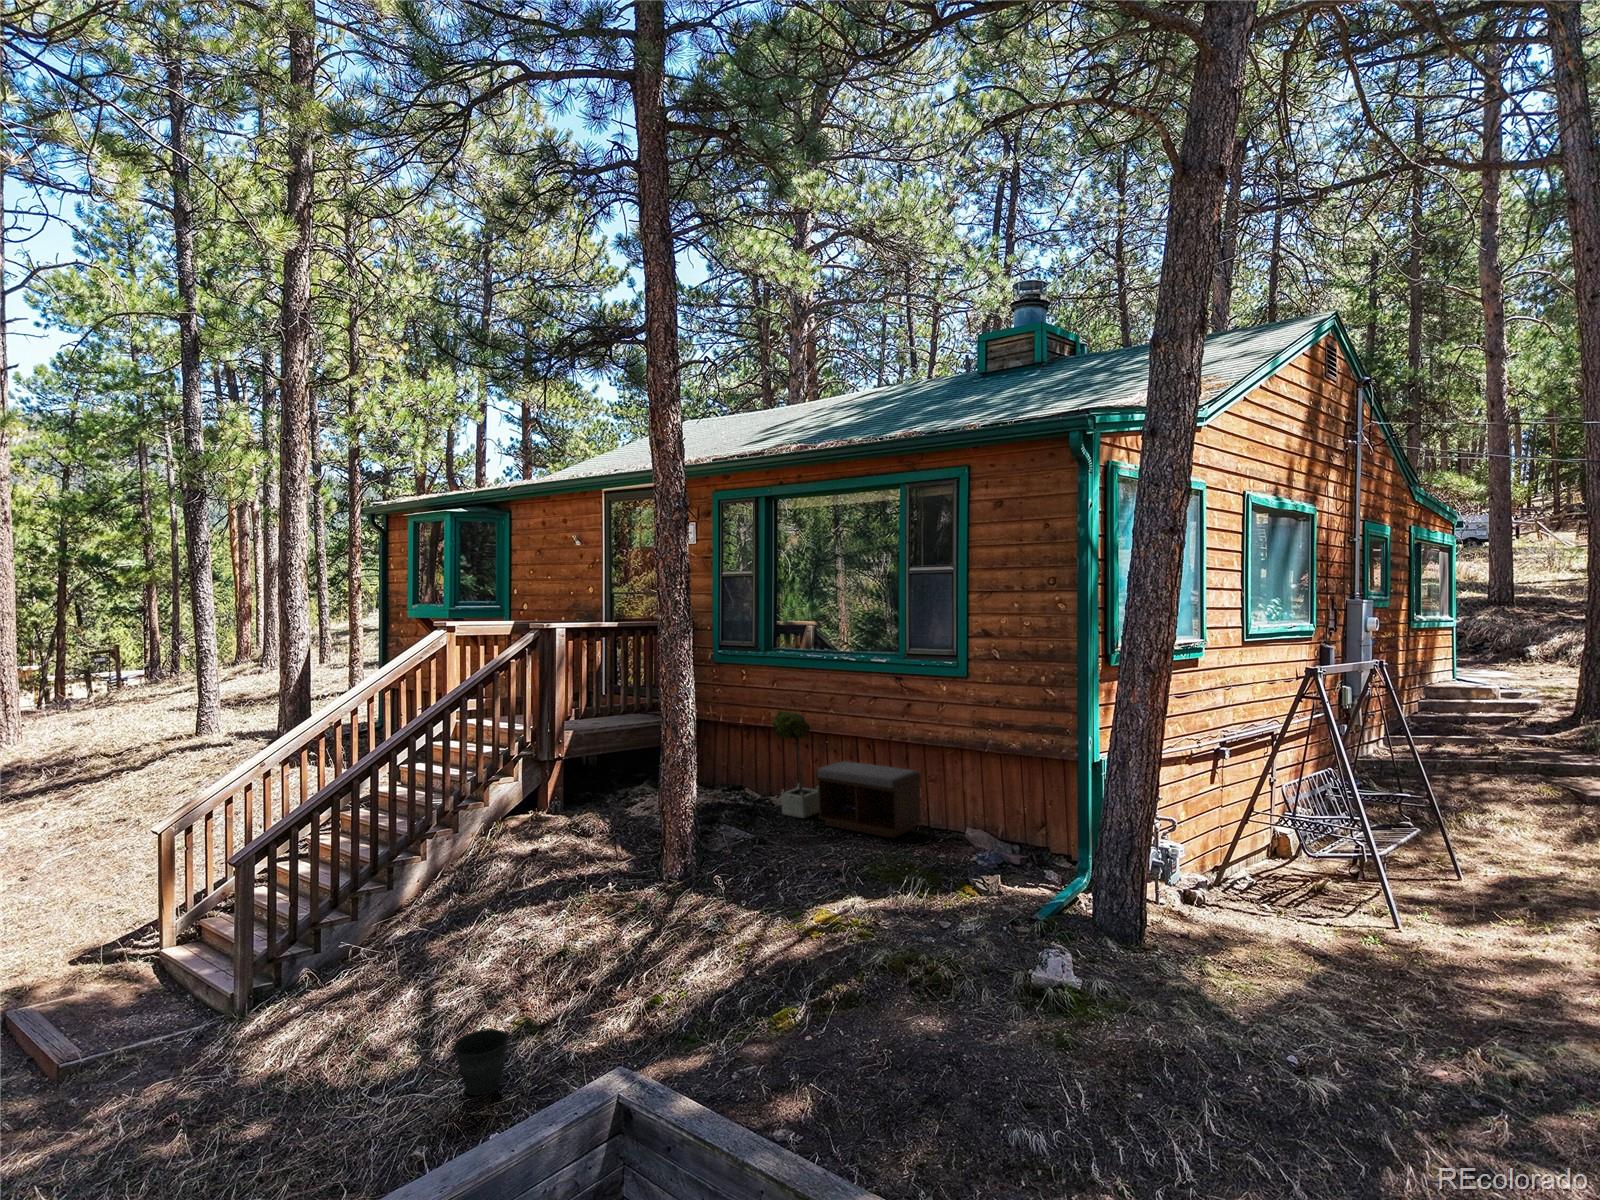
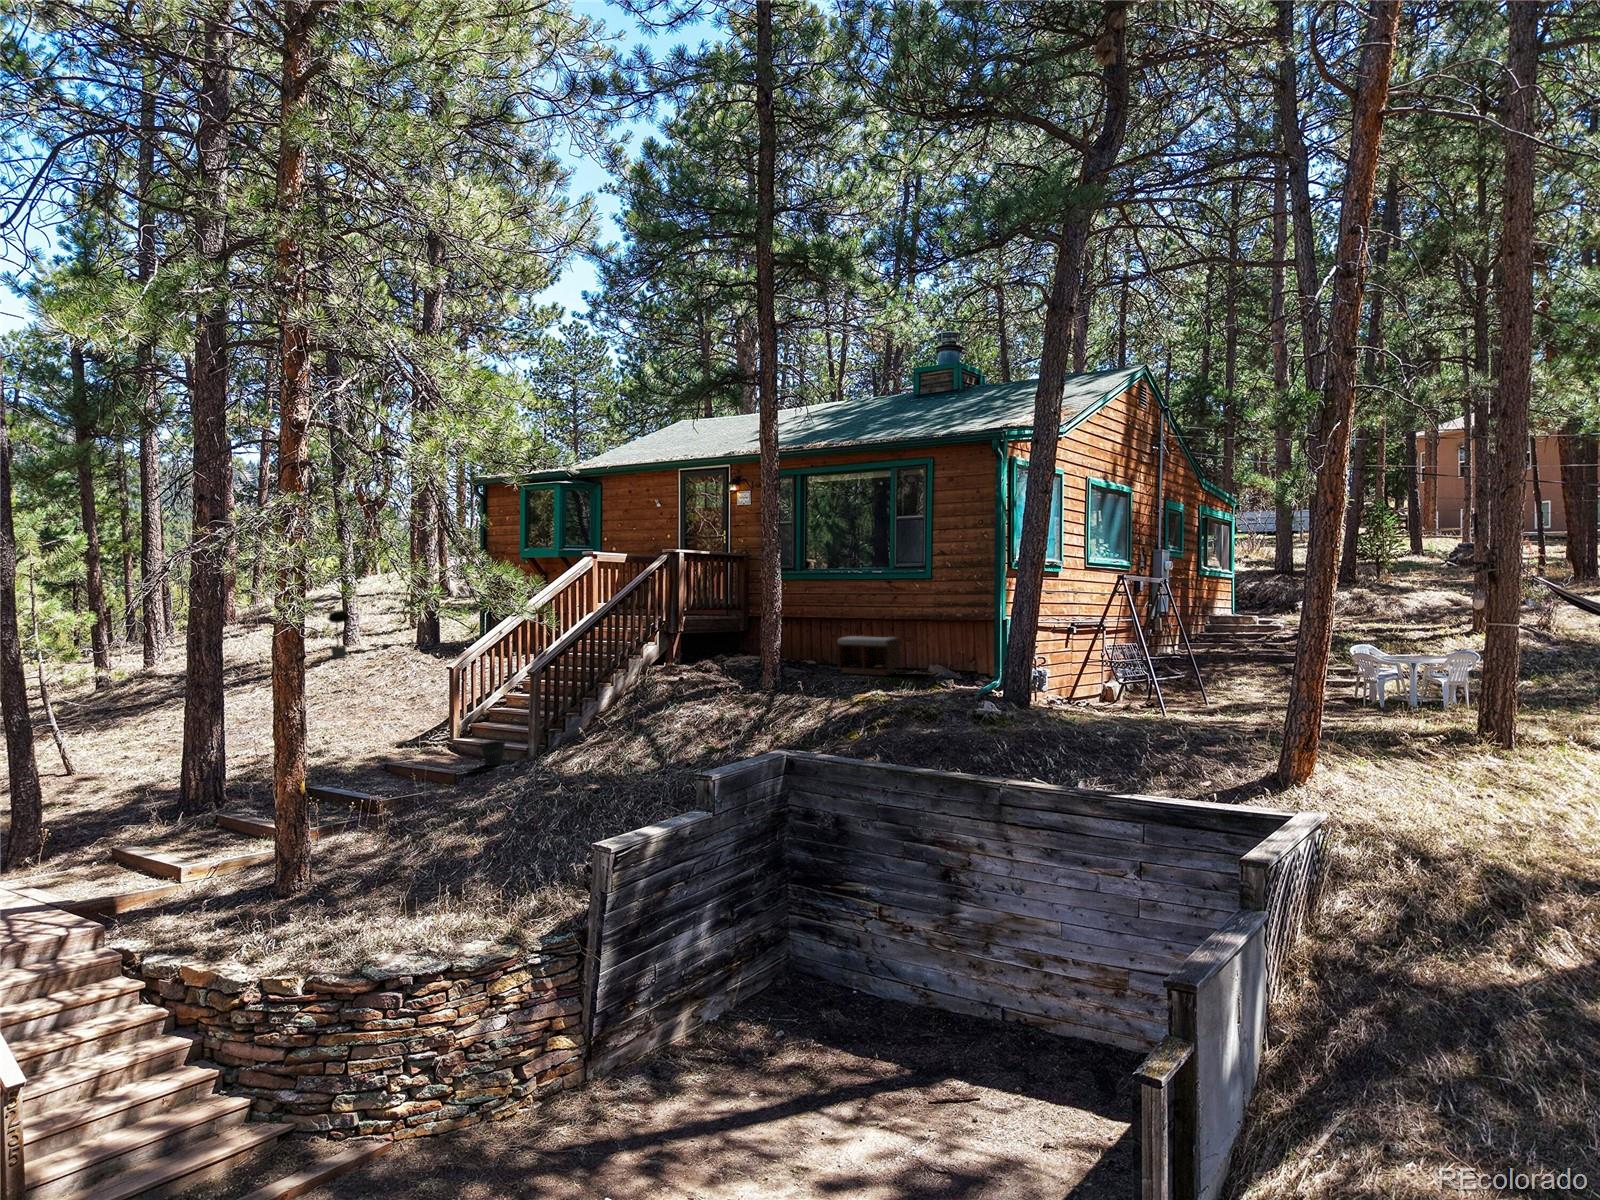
potted tree: present [773,711,819,818] -> present [328,610,349,658]
bucket: present [451,1015,511,1095] -> present [480,741,505,766]

